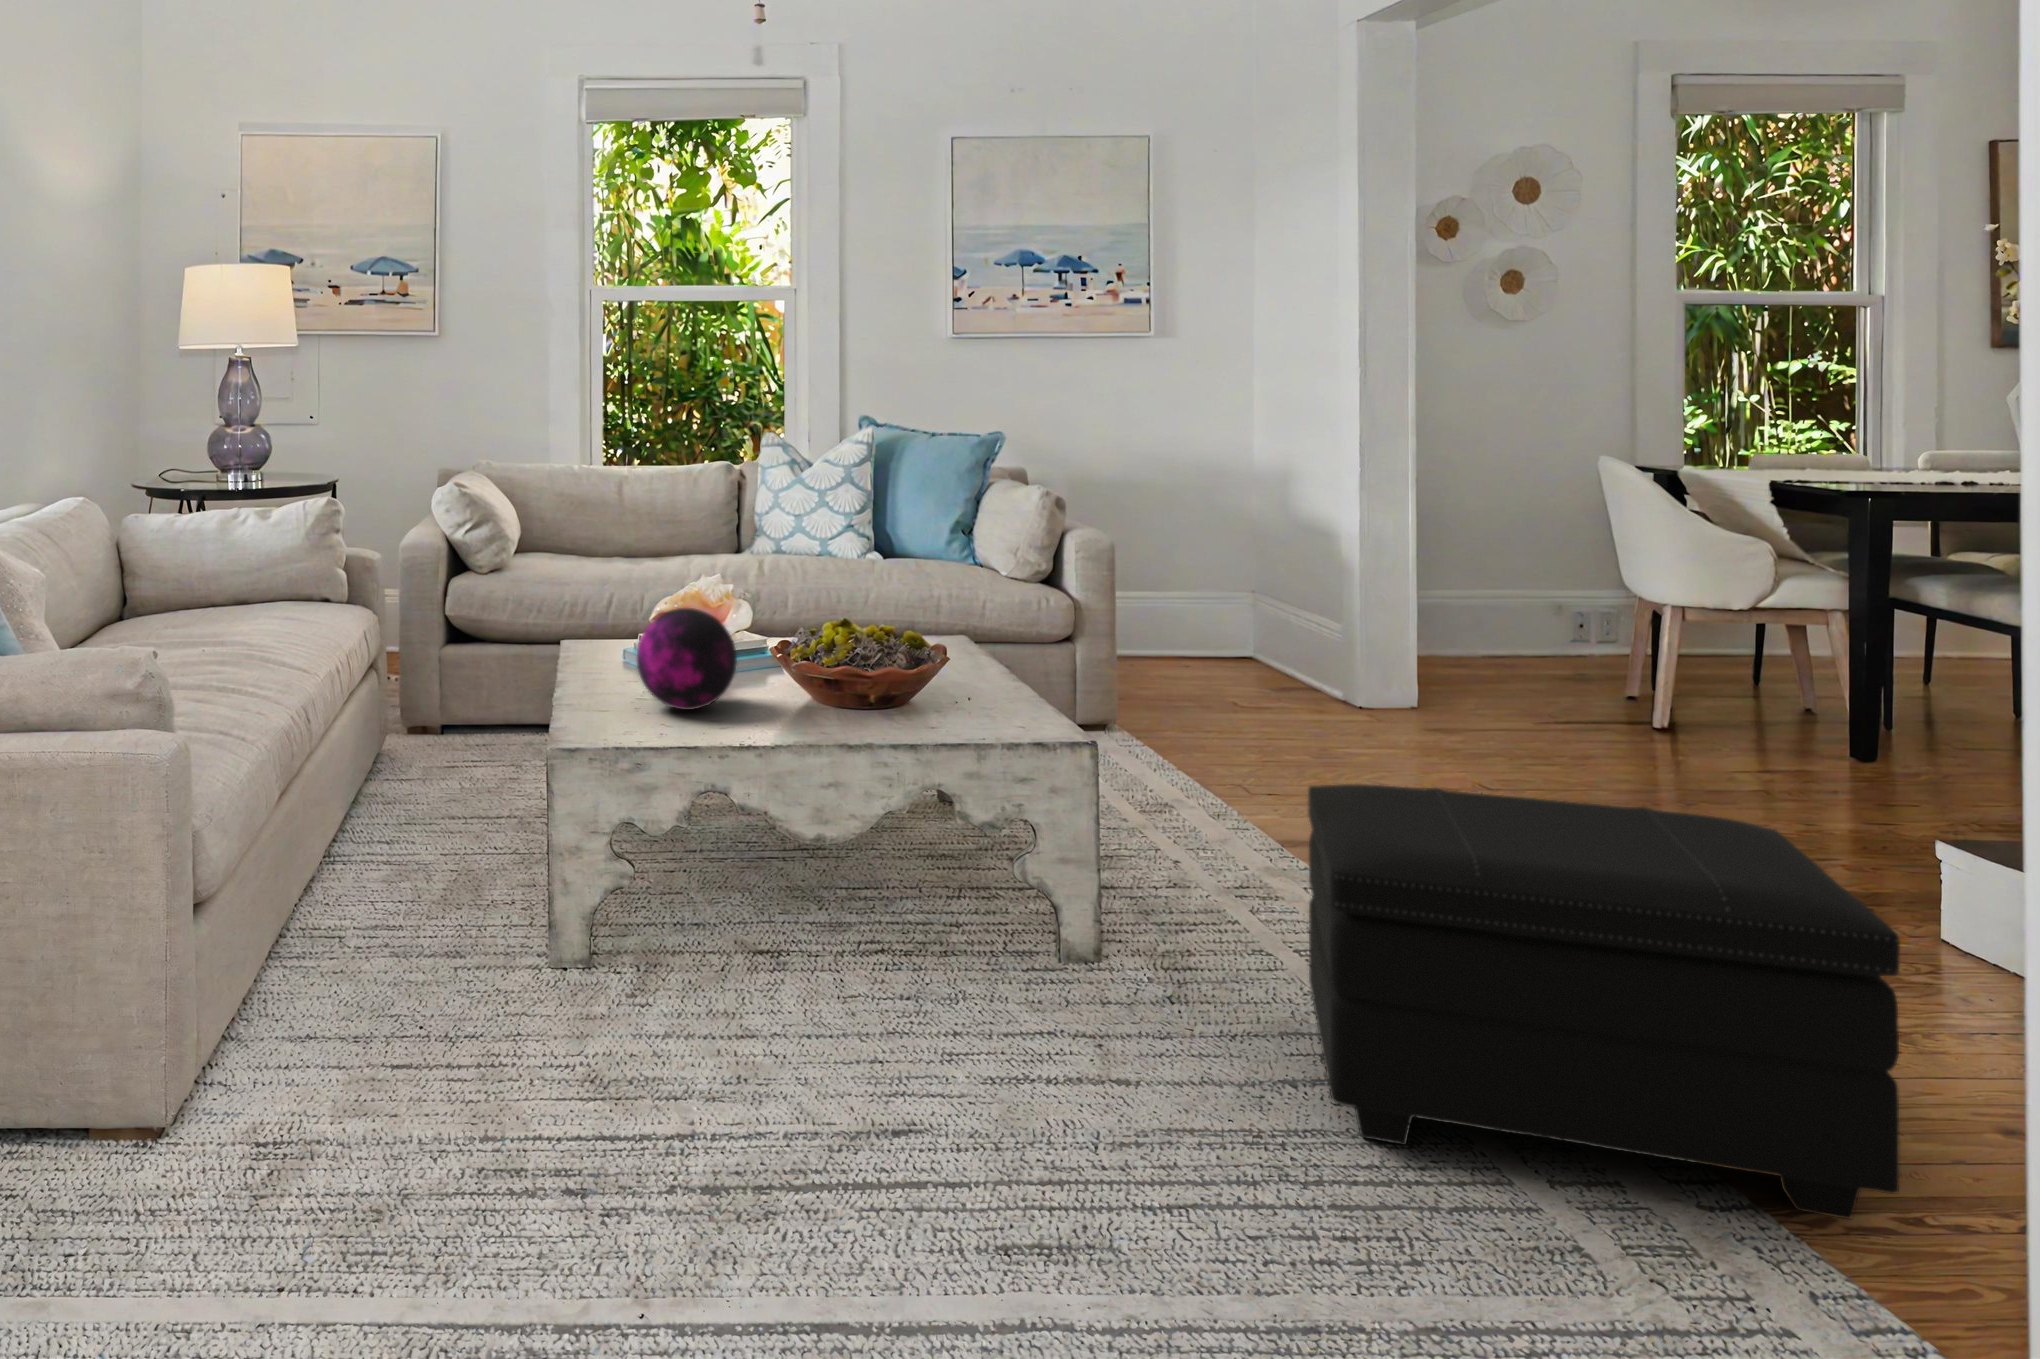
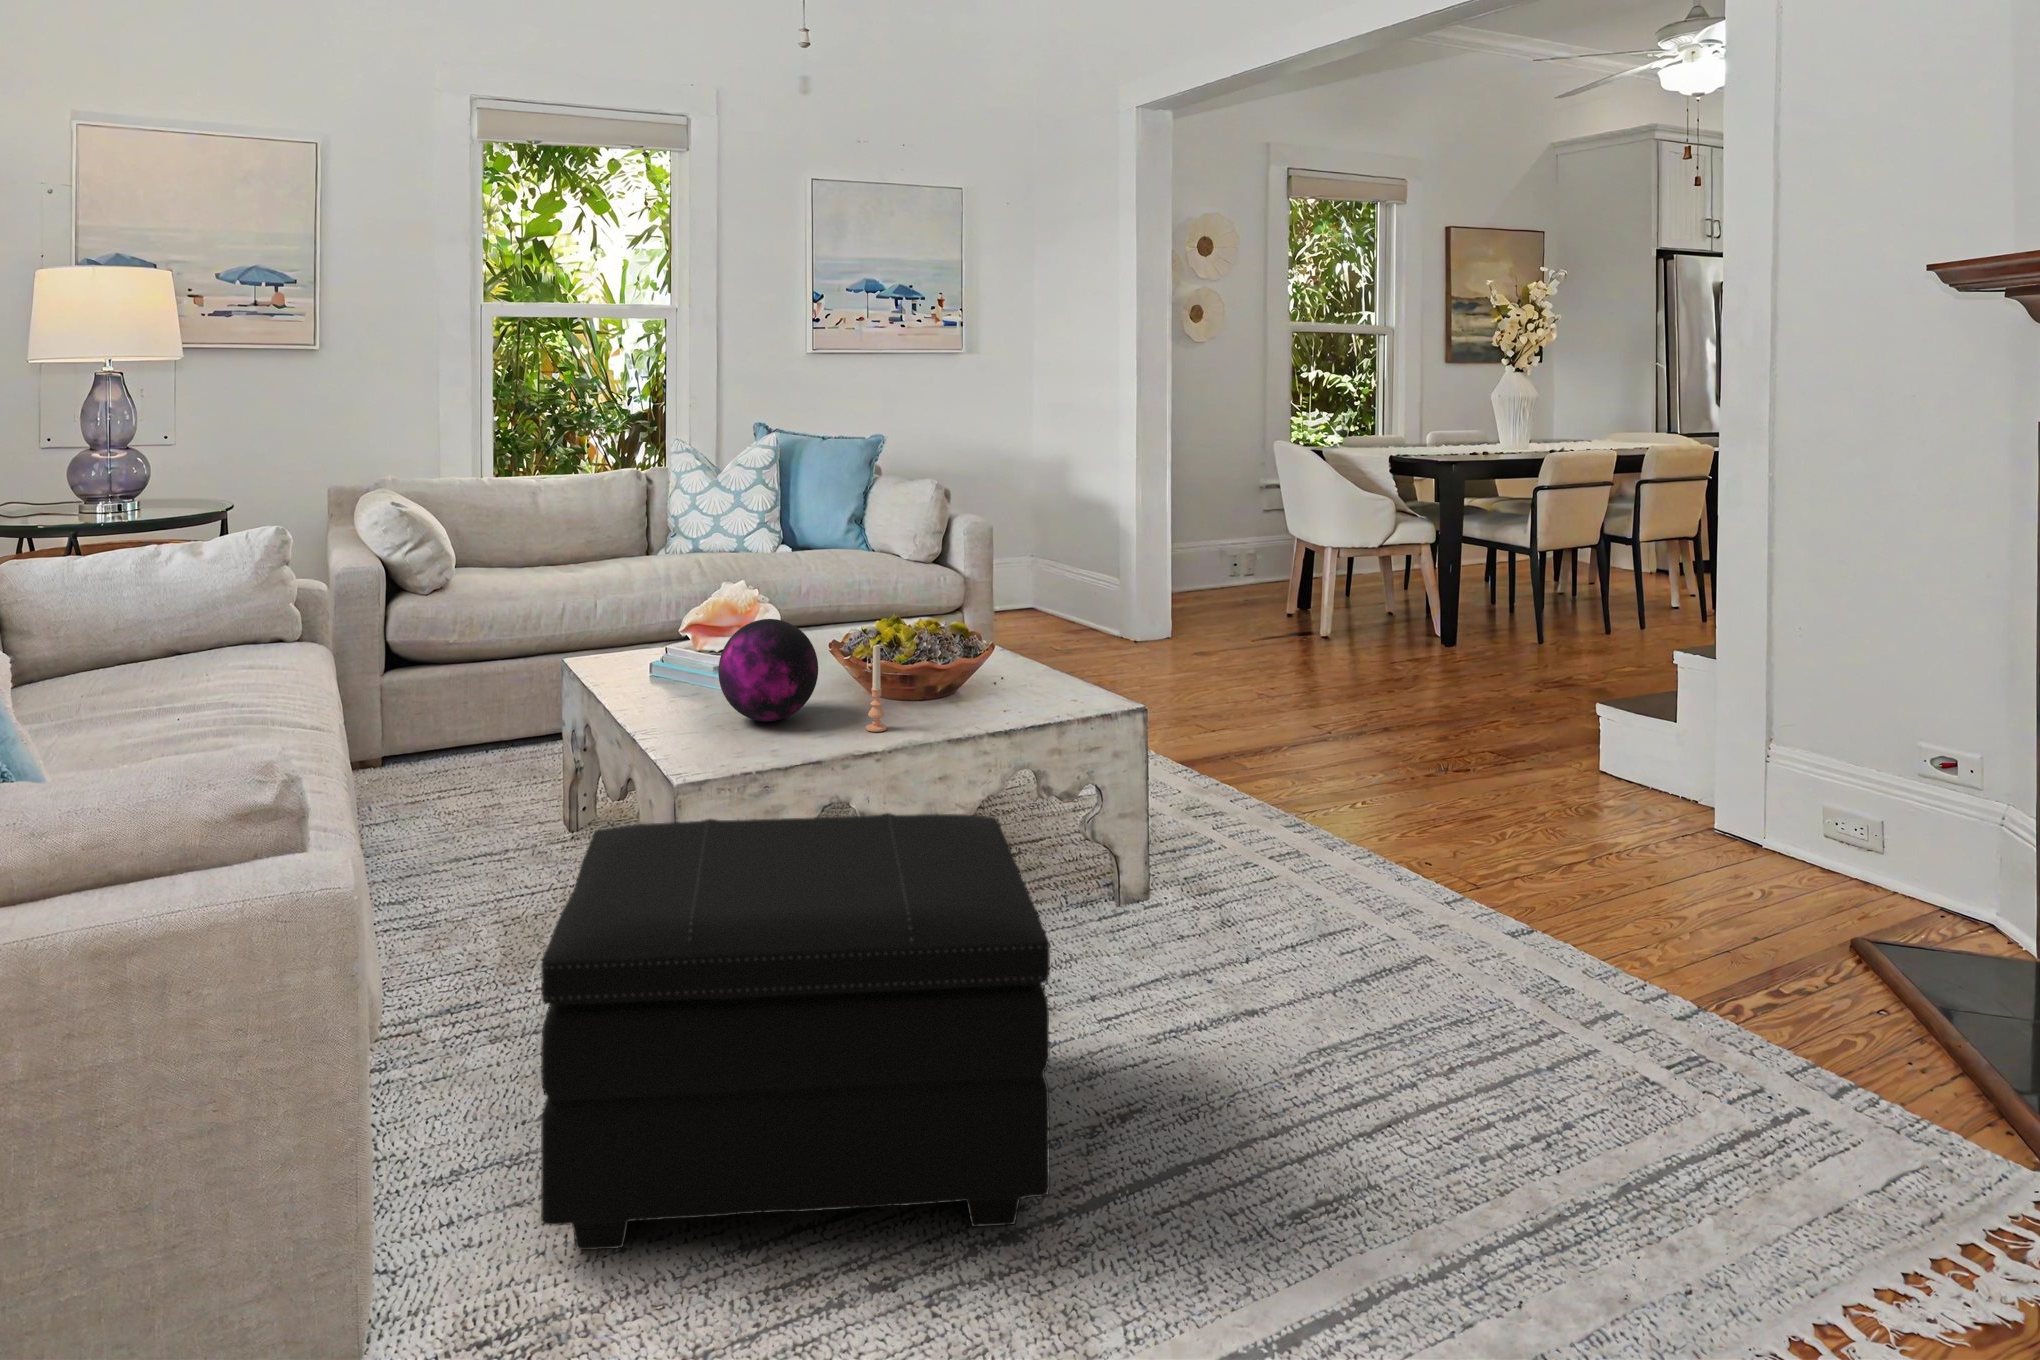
candle: none [769,640,790,730] -> present [866,644,887,732]
footstool: present [1308,784,1900,1219] -> present [541,813,1050,1250]

